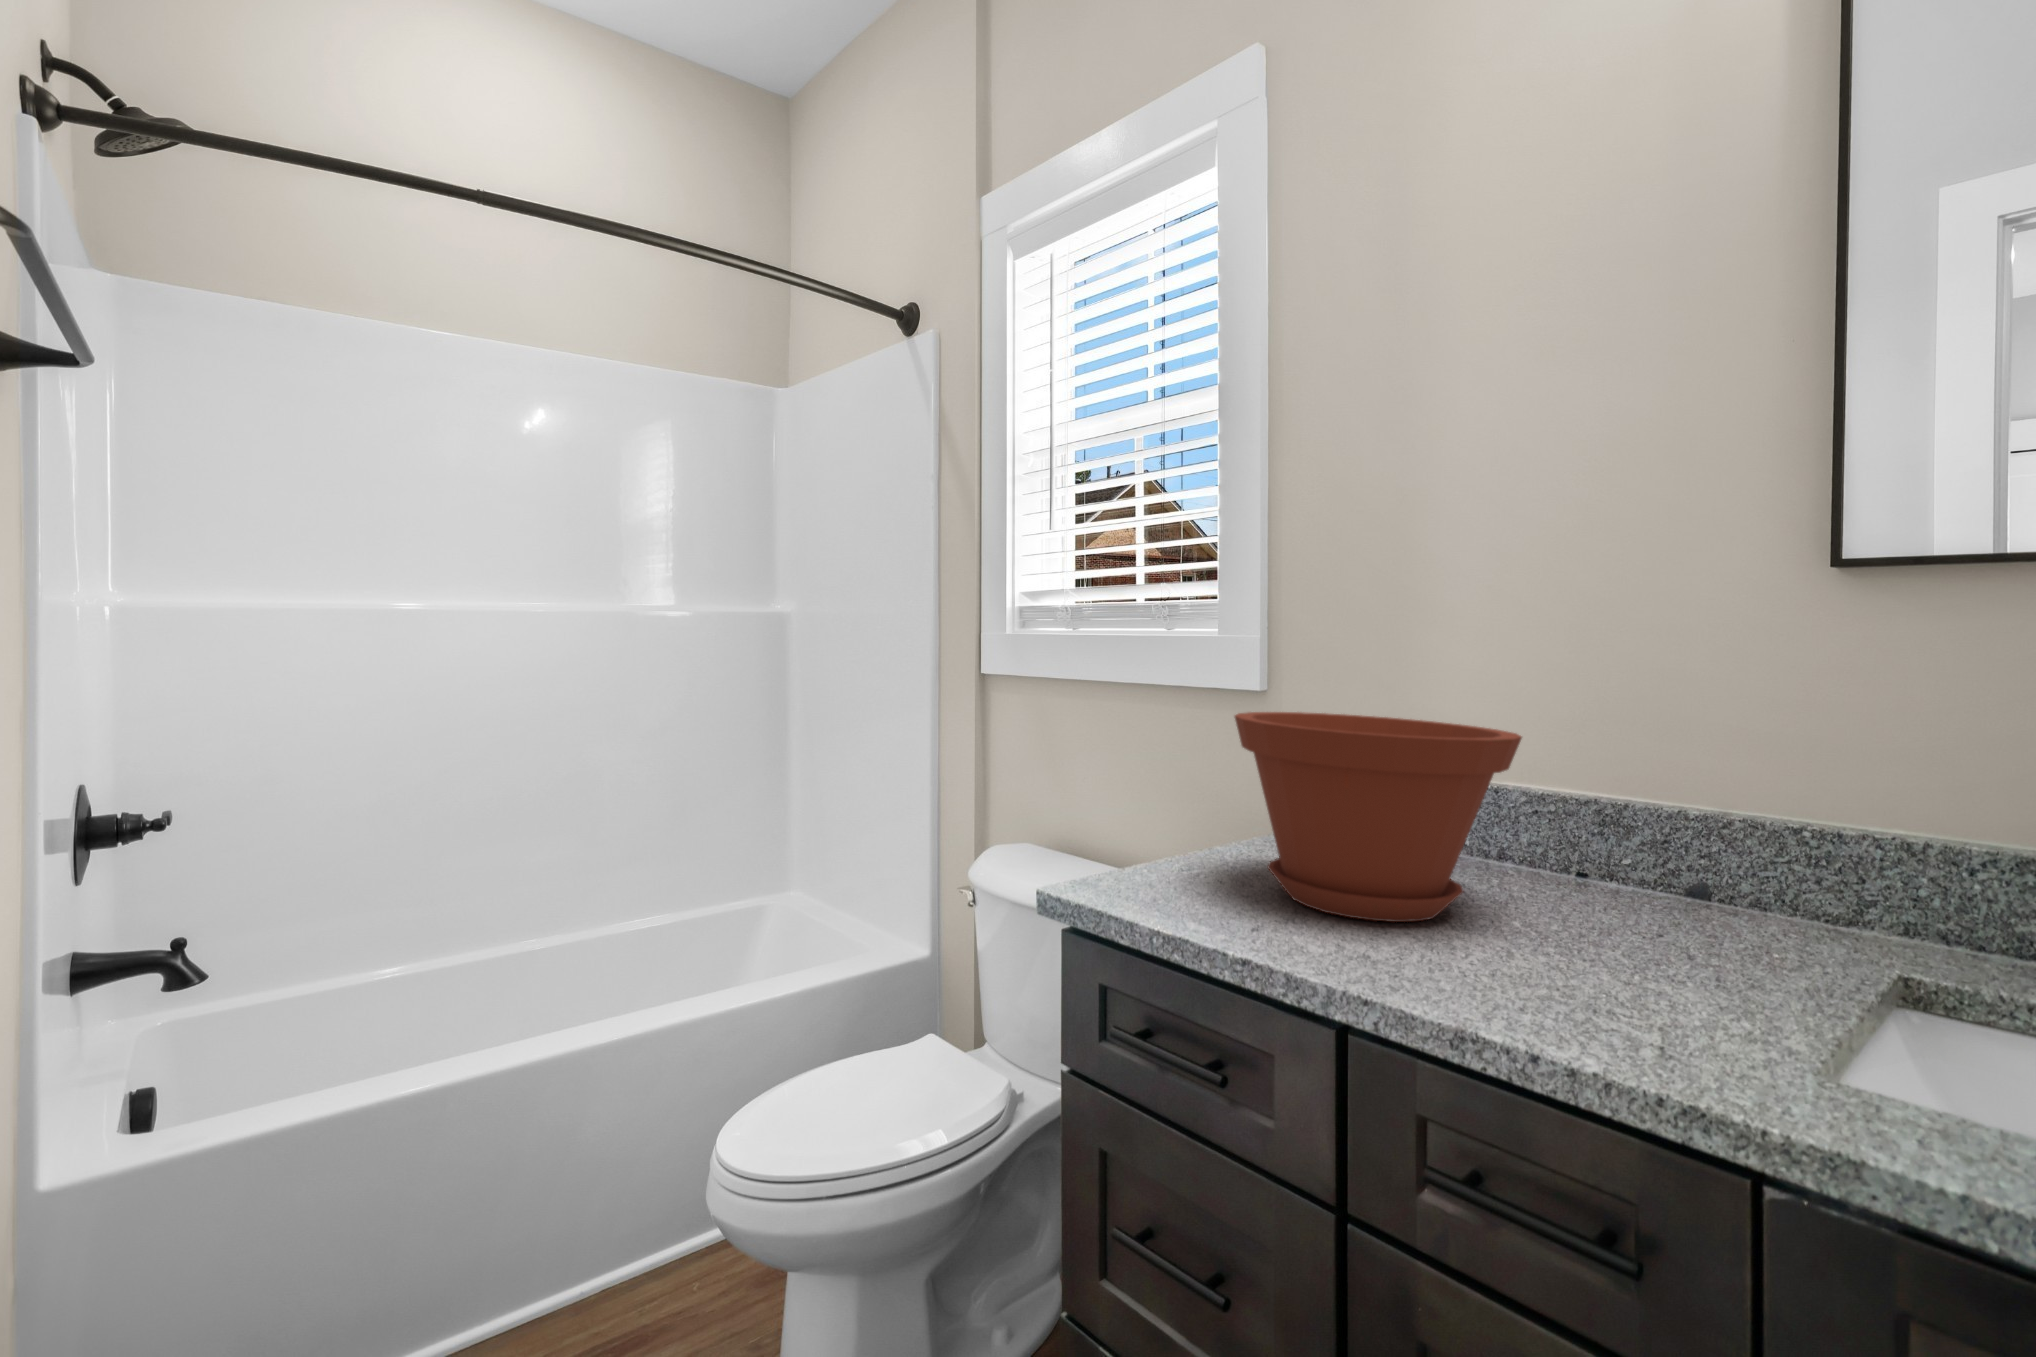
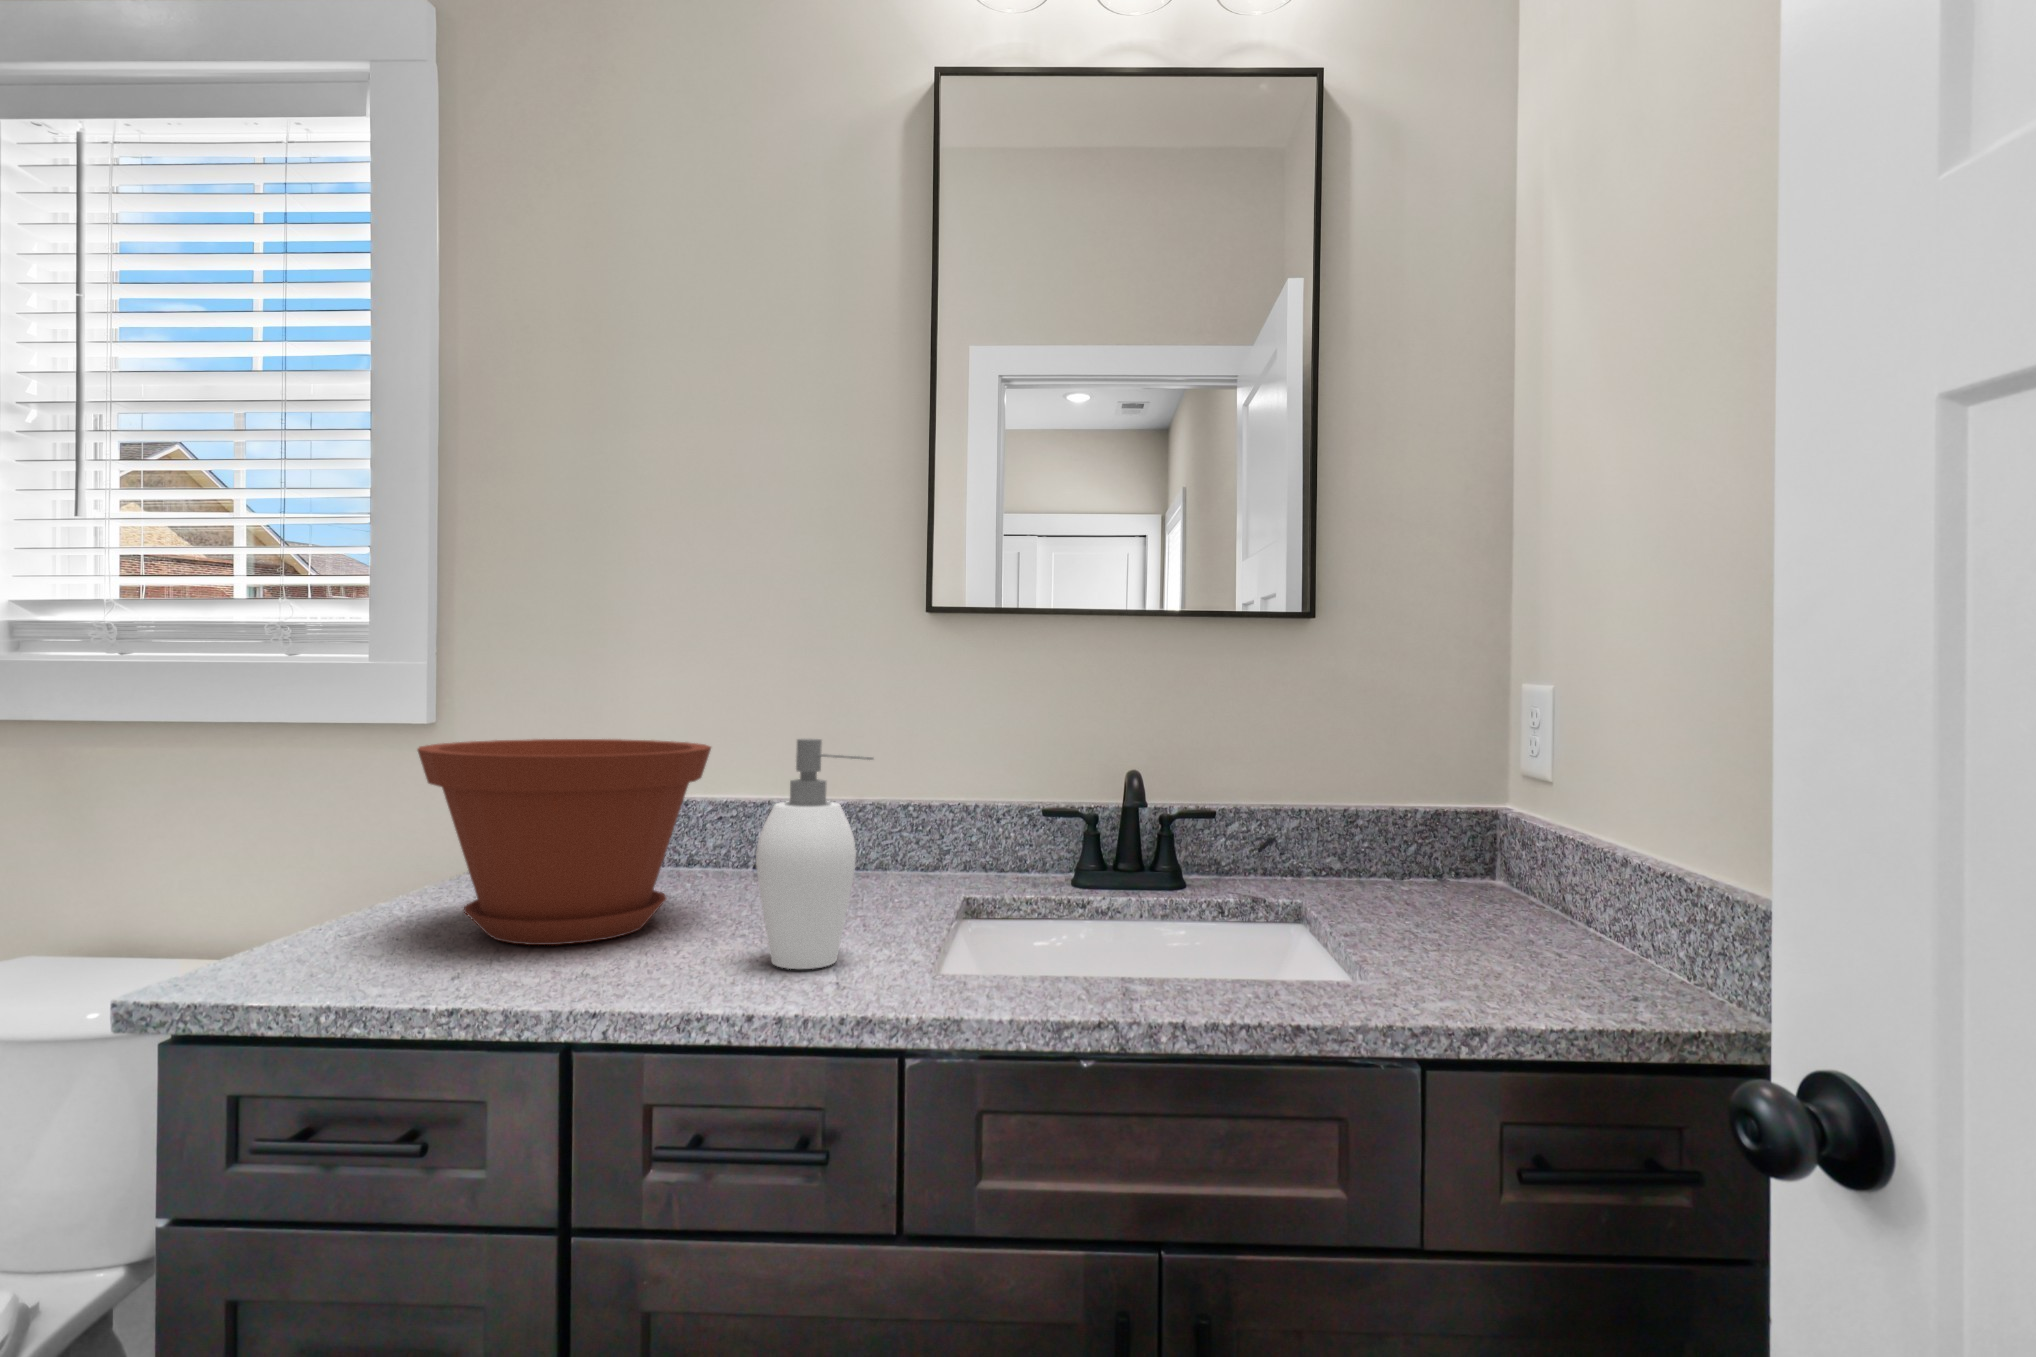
soap dispenser: none [1562,737,1736,1019] -> present [756,739,873,969]

